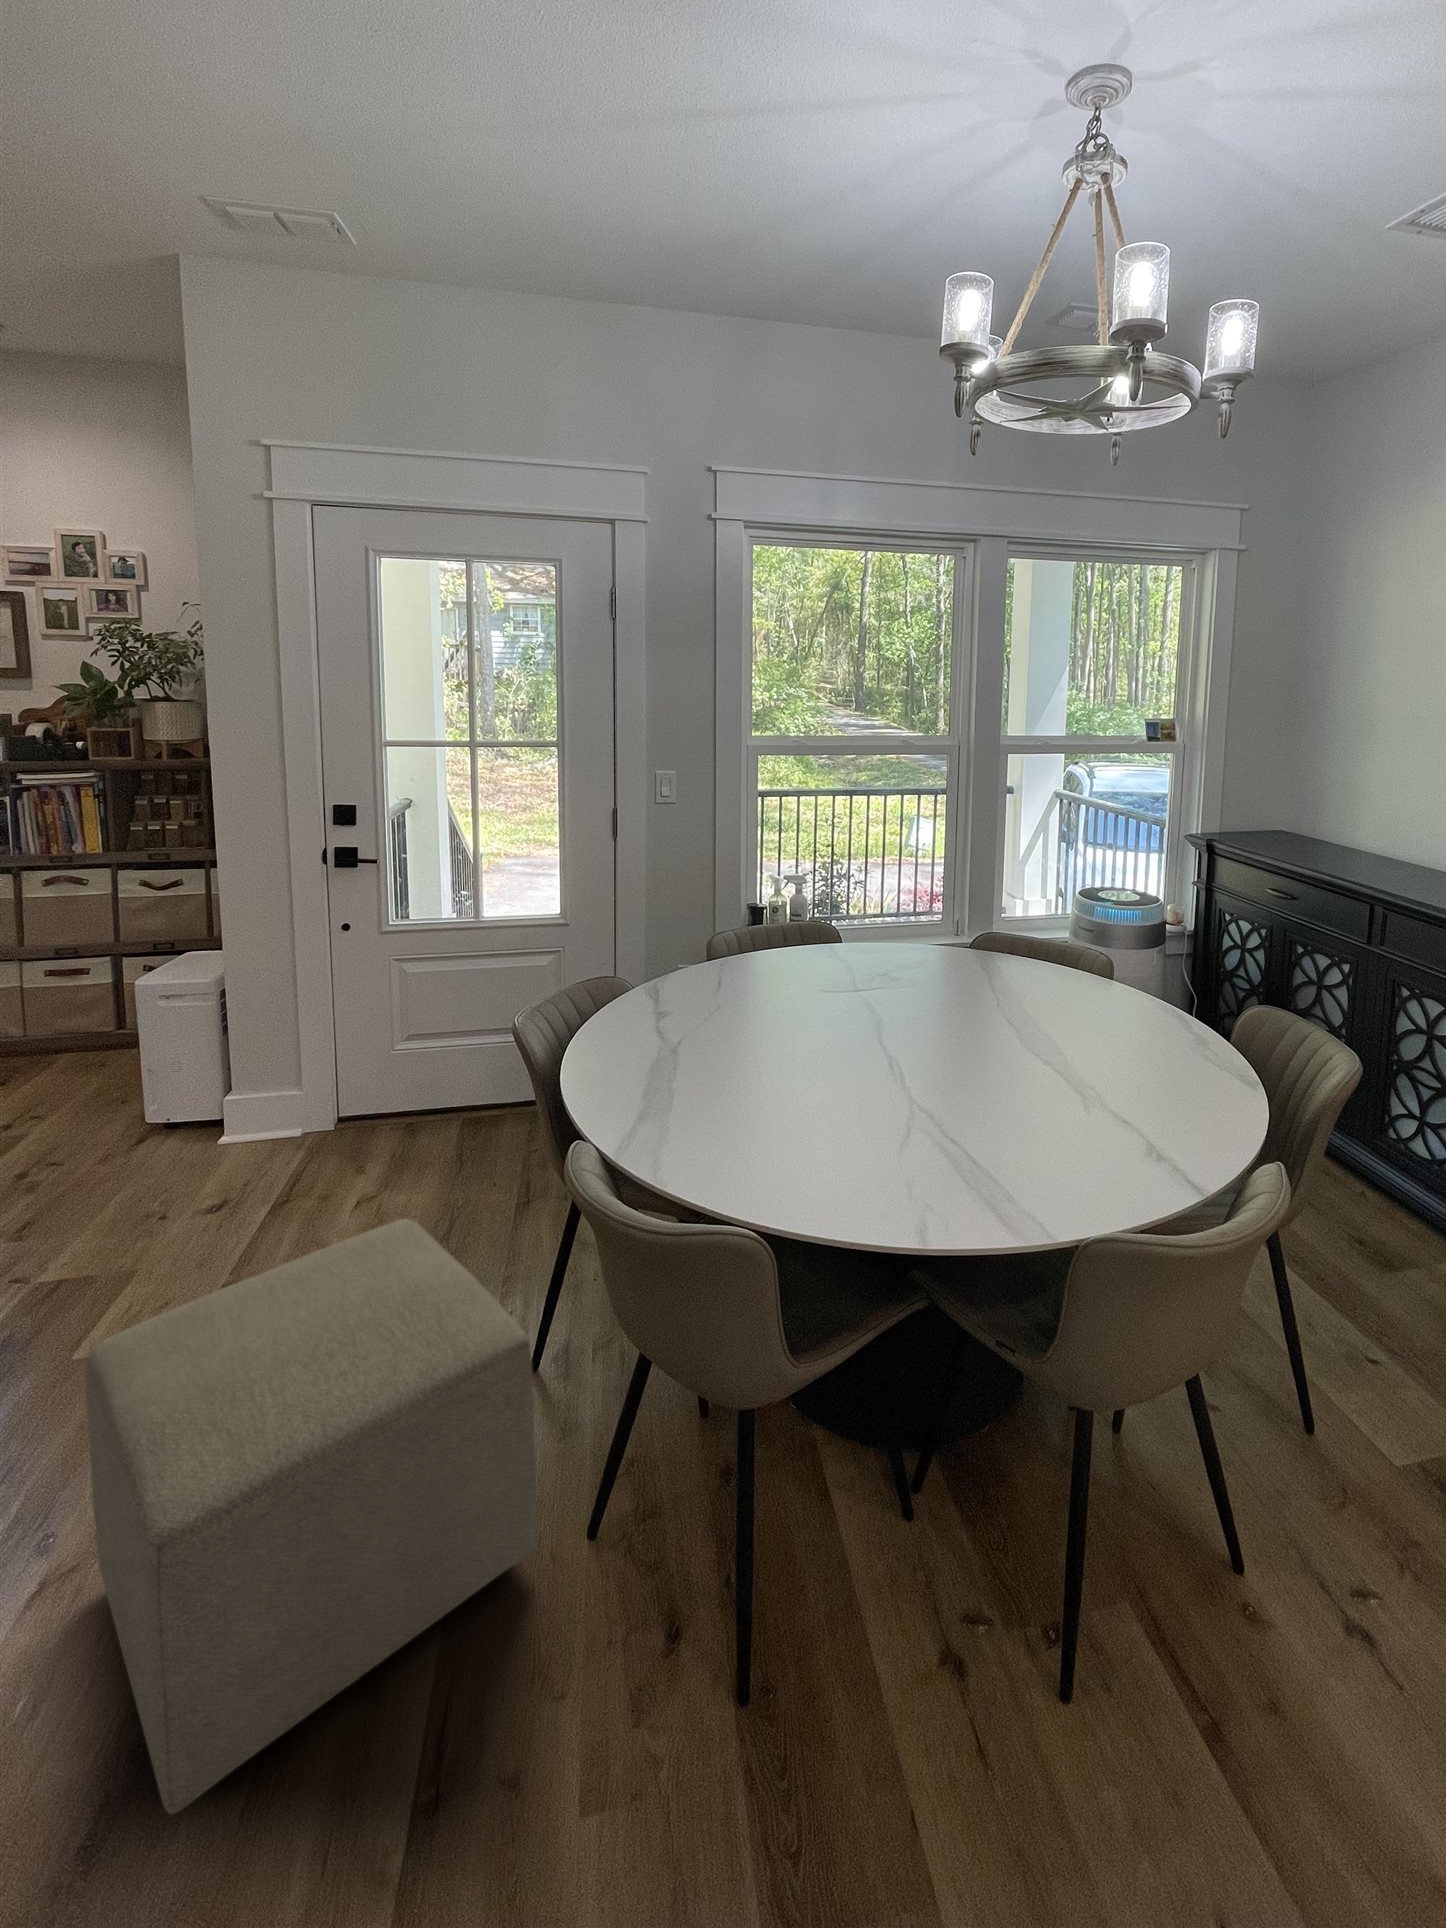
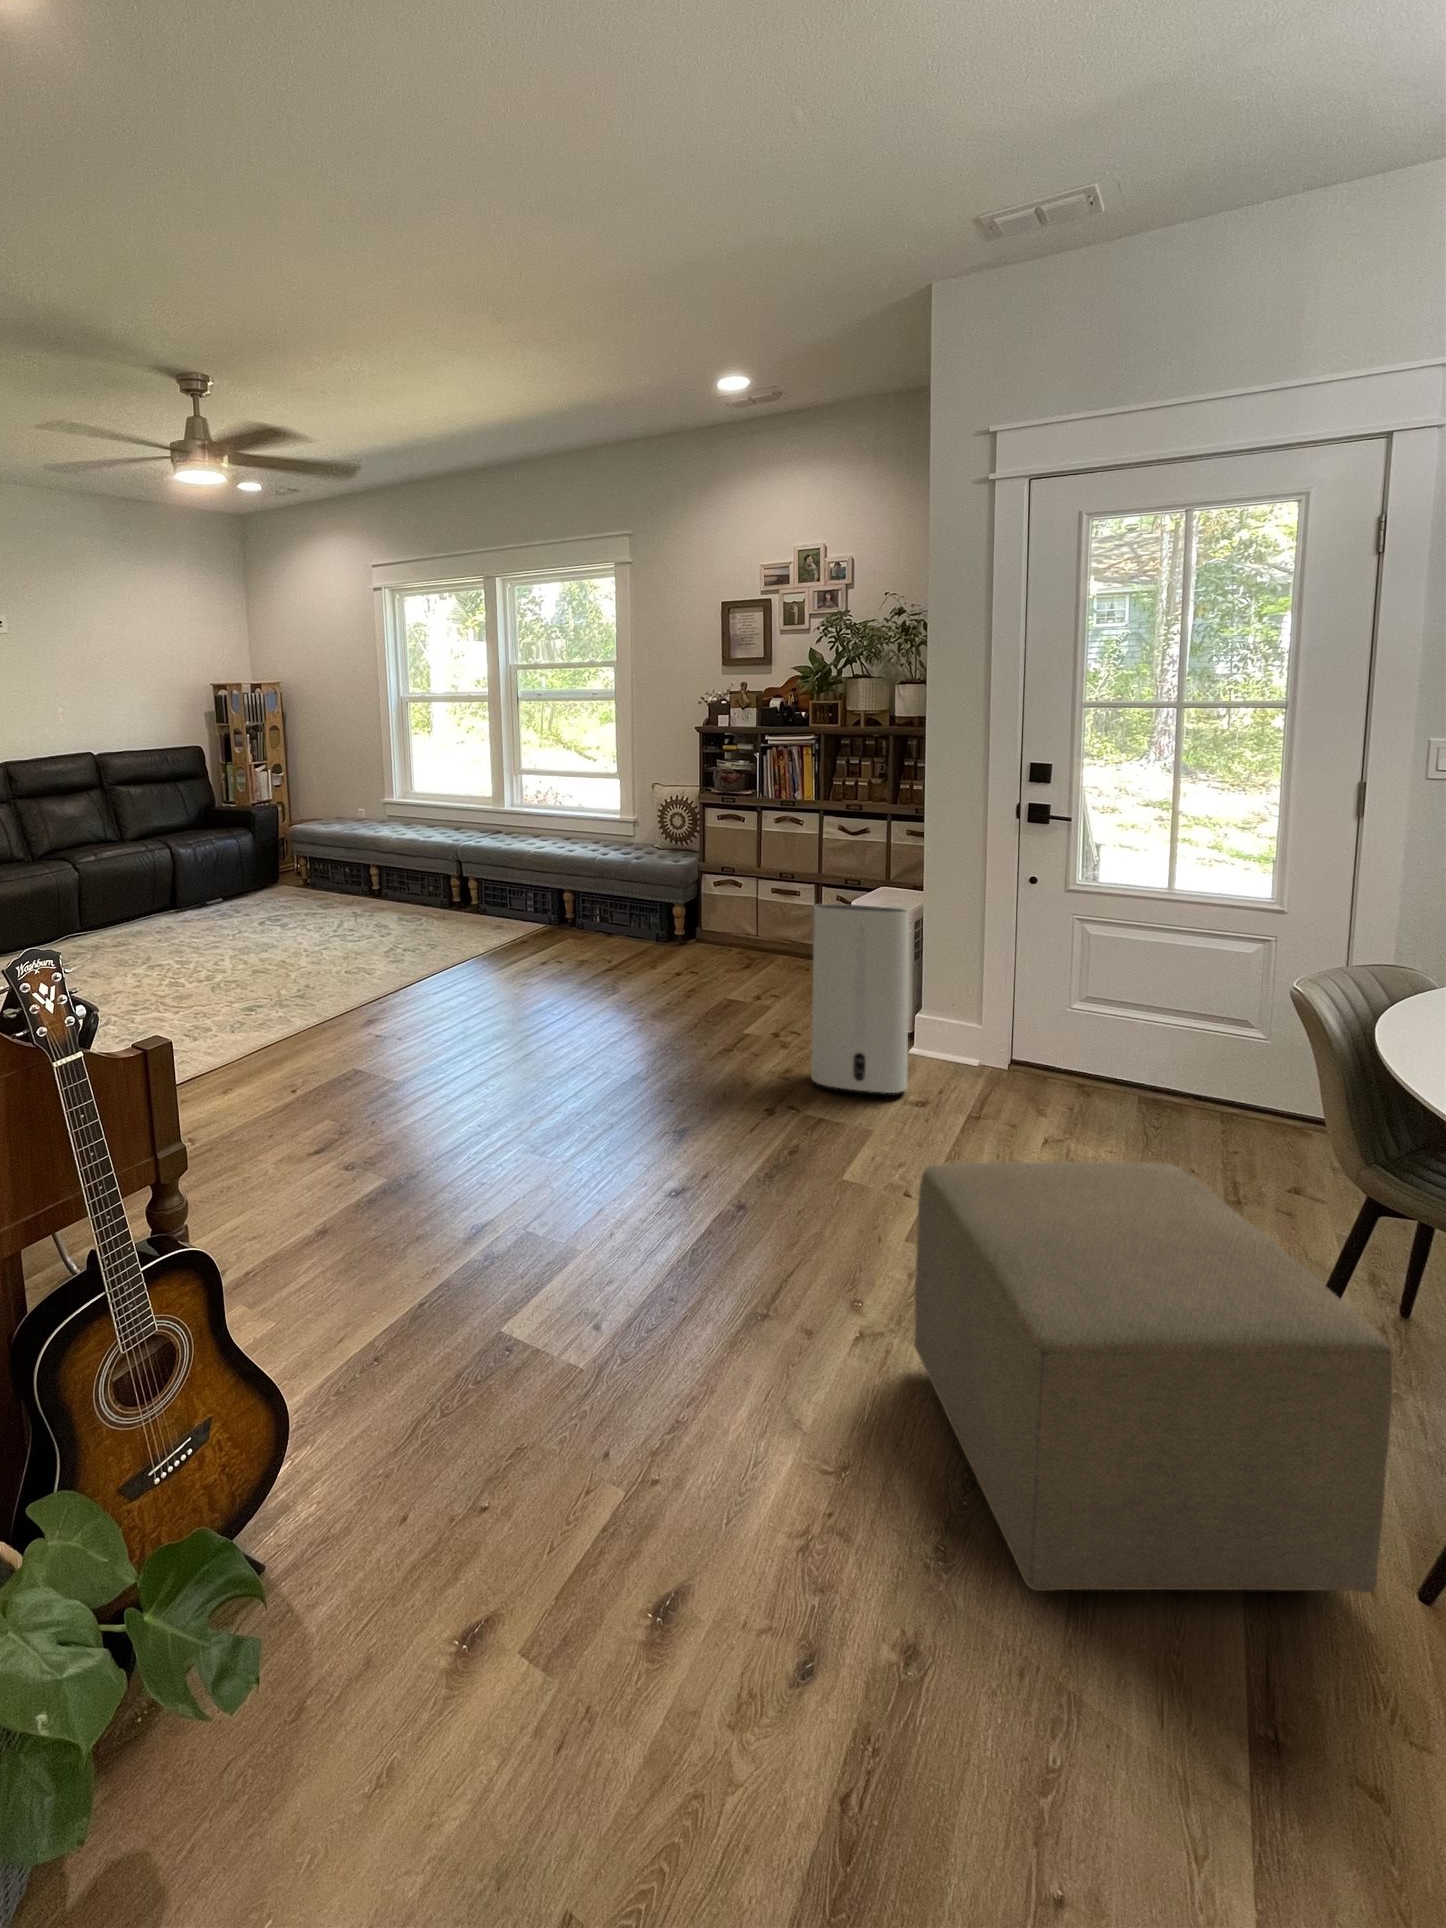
air purifier: none [48,985,201,1231] -> present [811,904,909,1093]

